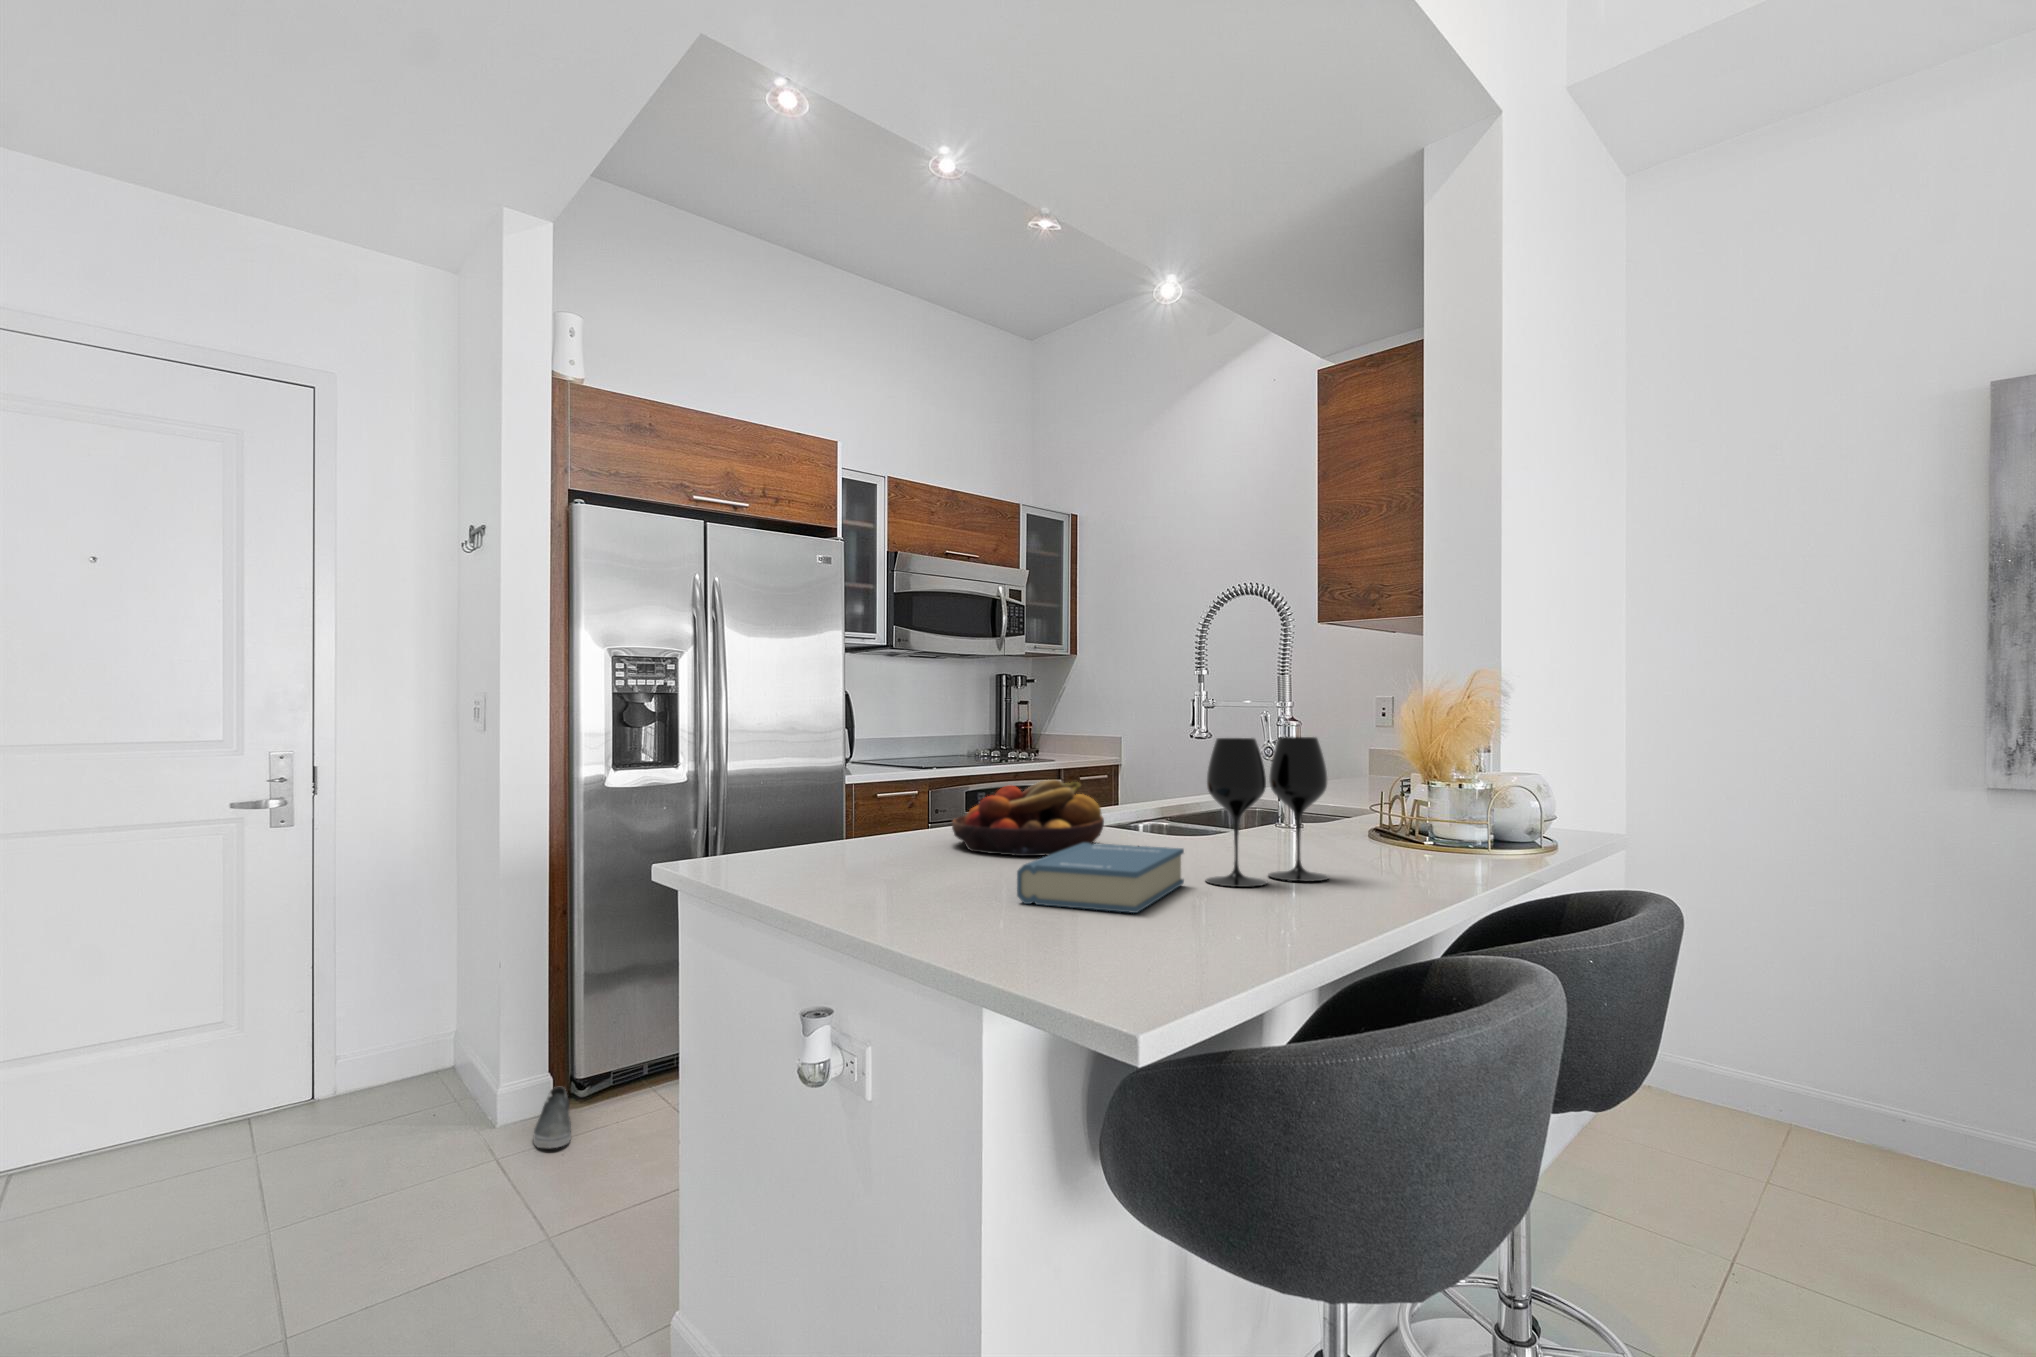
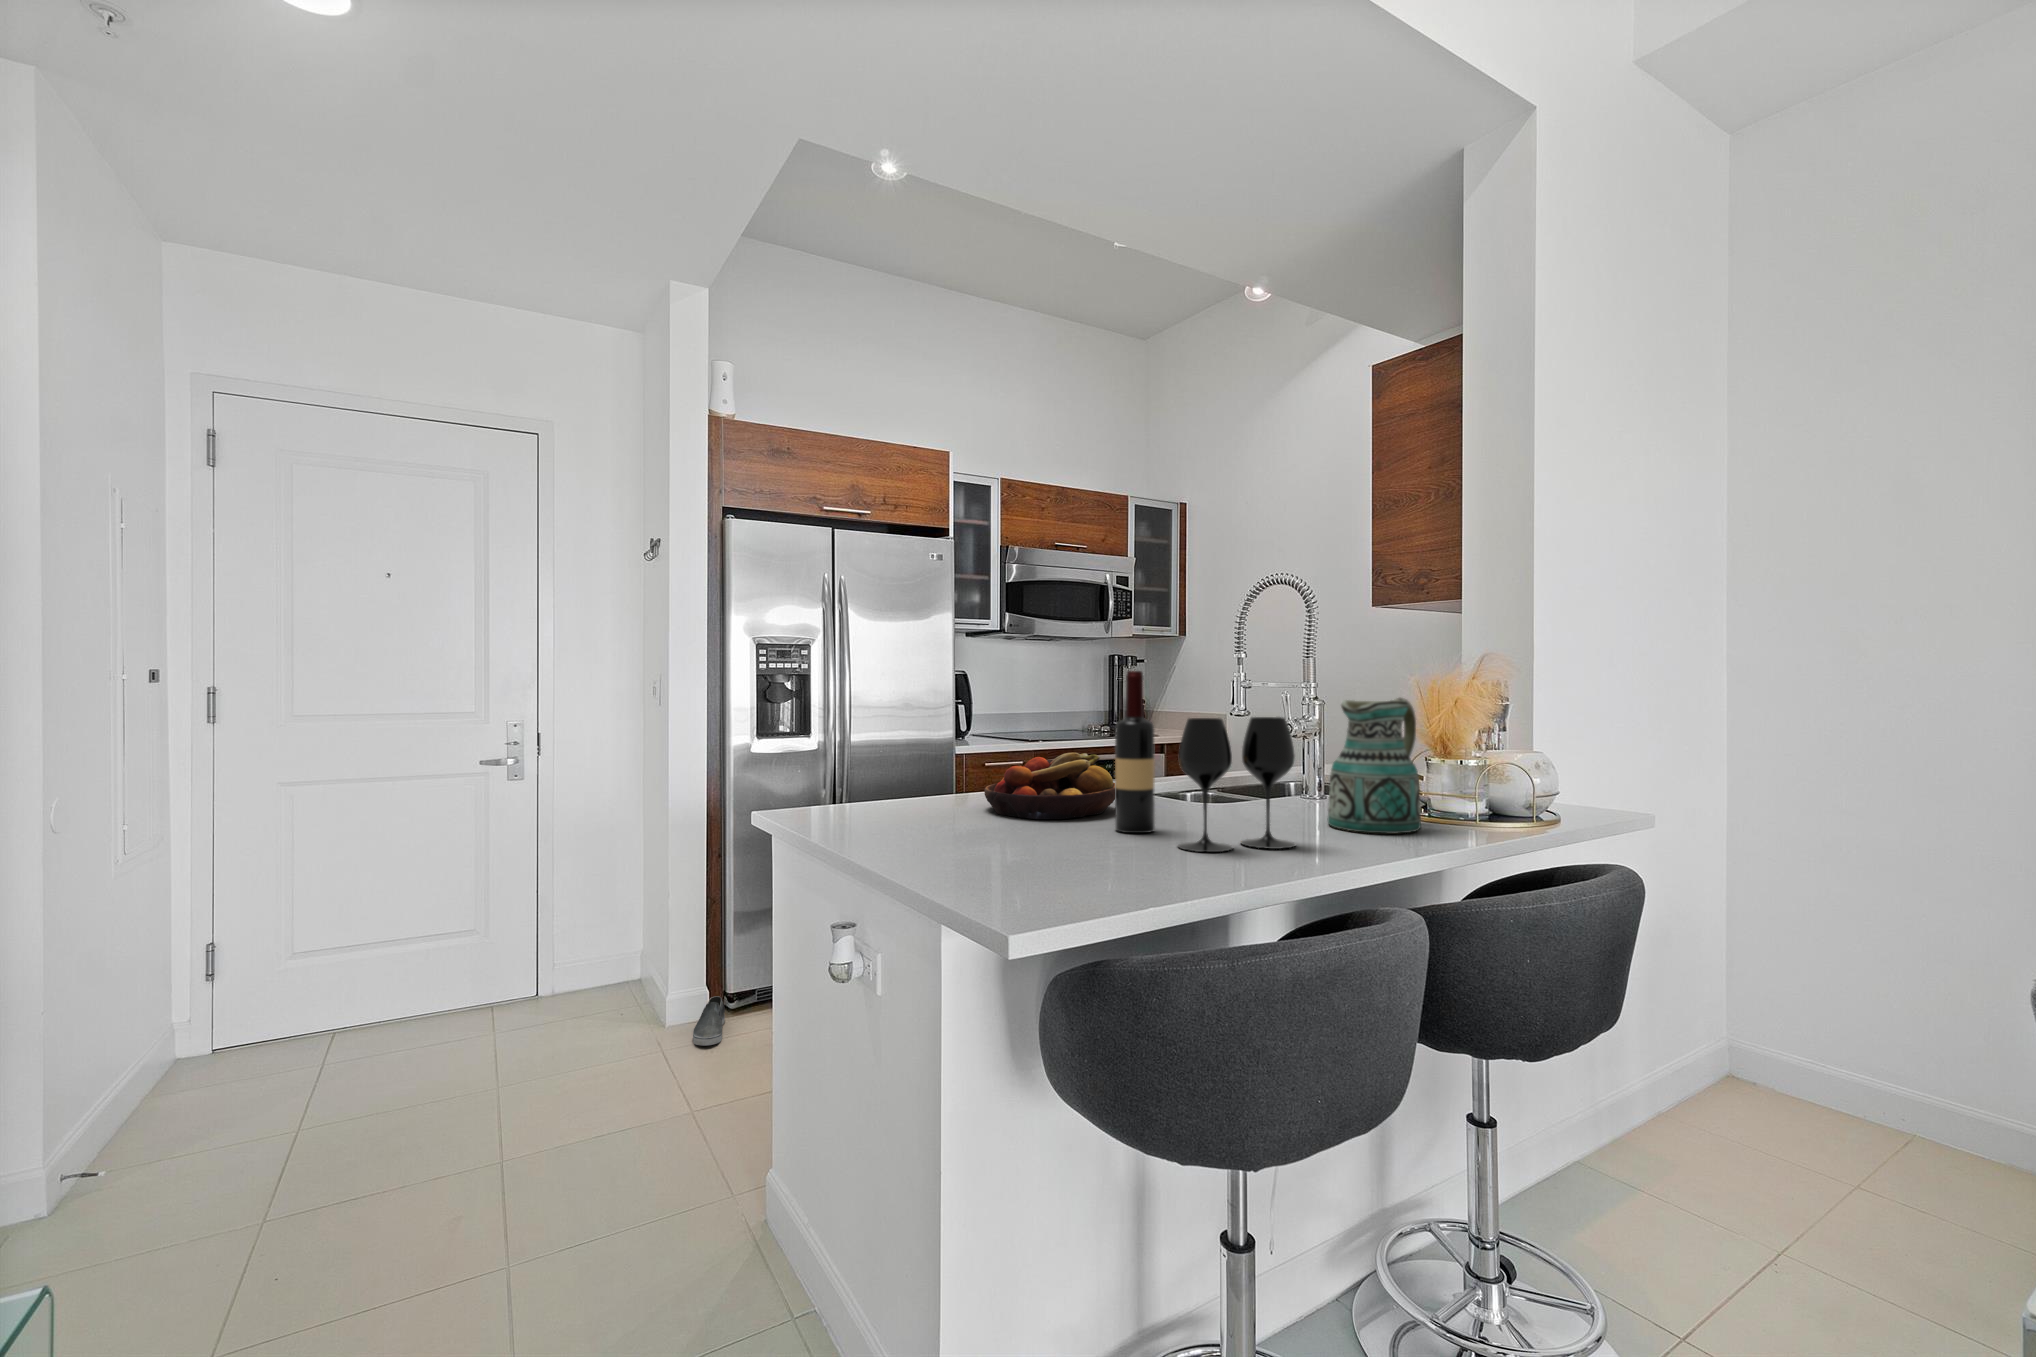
wine bottle: none [1121,686,1165,869] -> present [1115,671,1155,833]
ceramic pitcher: none [1337,717,1437,863] -> present [1327,698,1421,834]
hardback book: present [1017,843,1184,913] -> none [990,809,1154,873]

